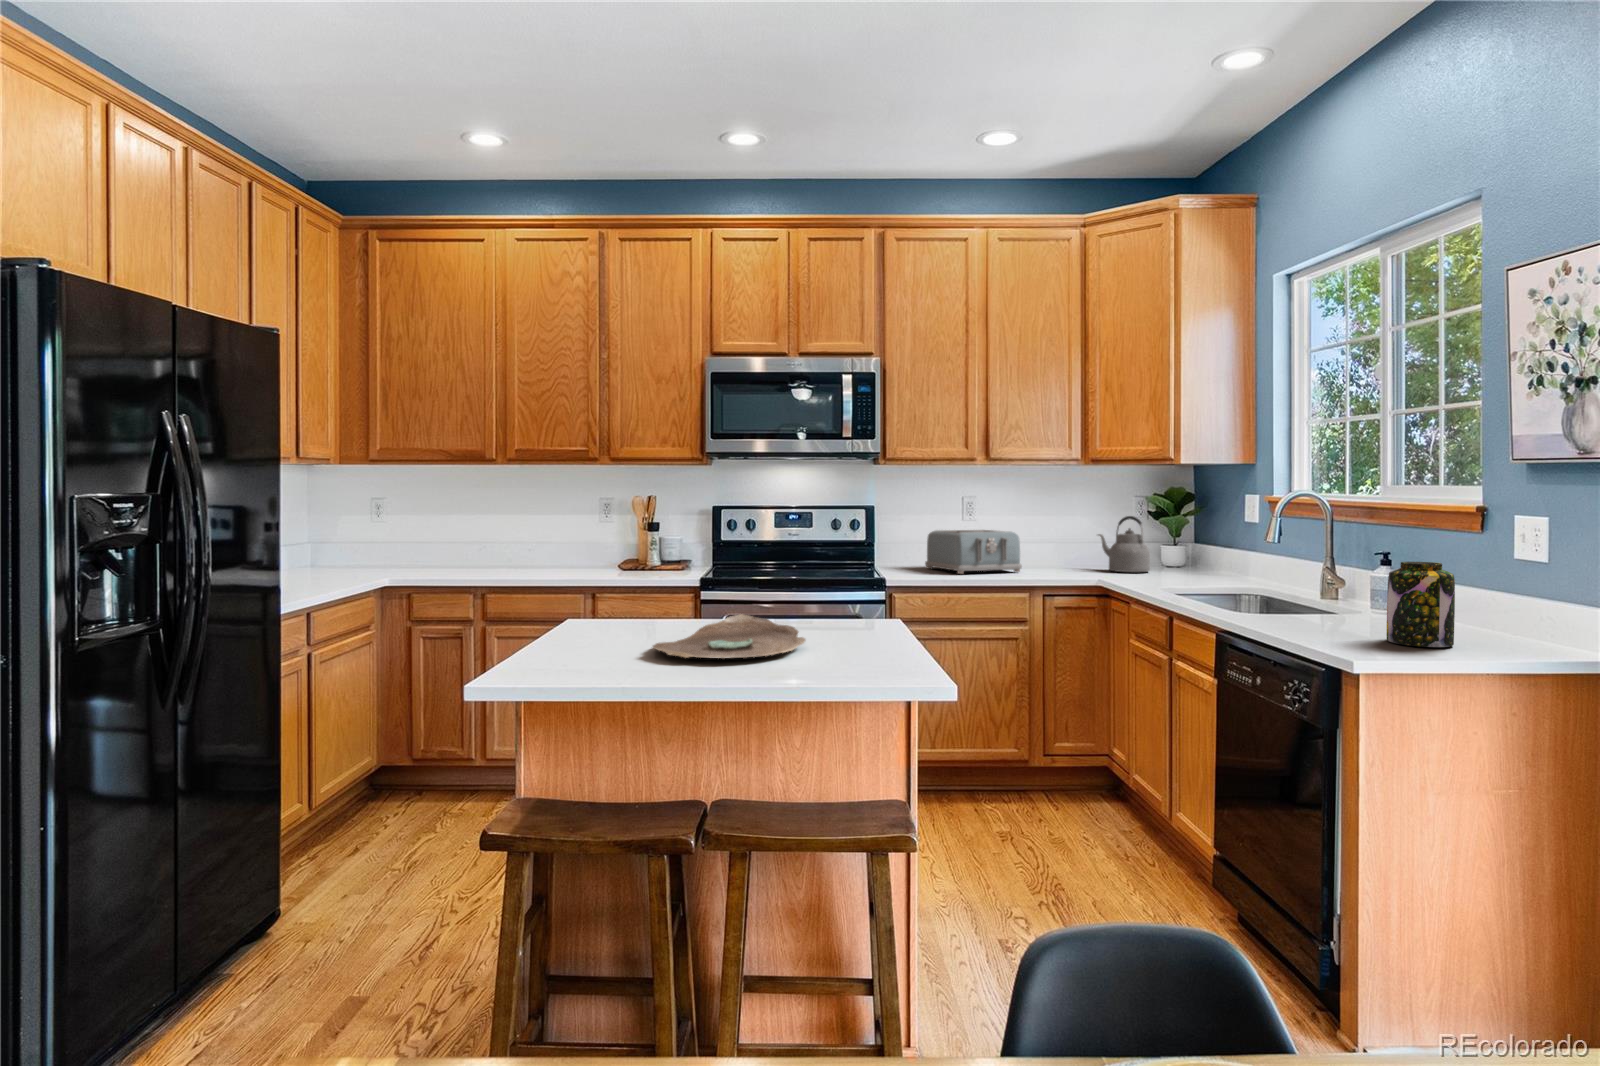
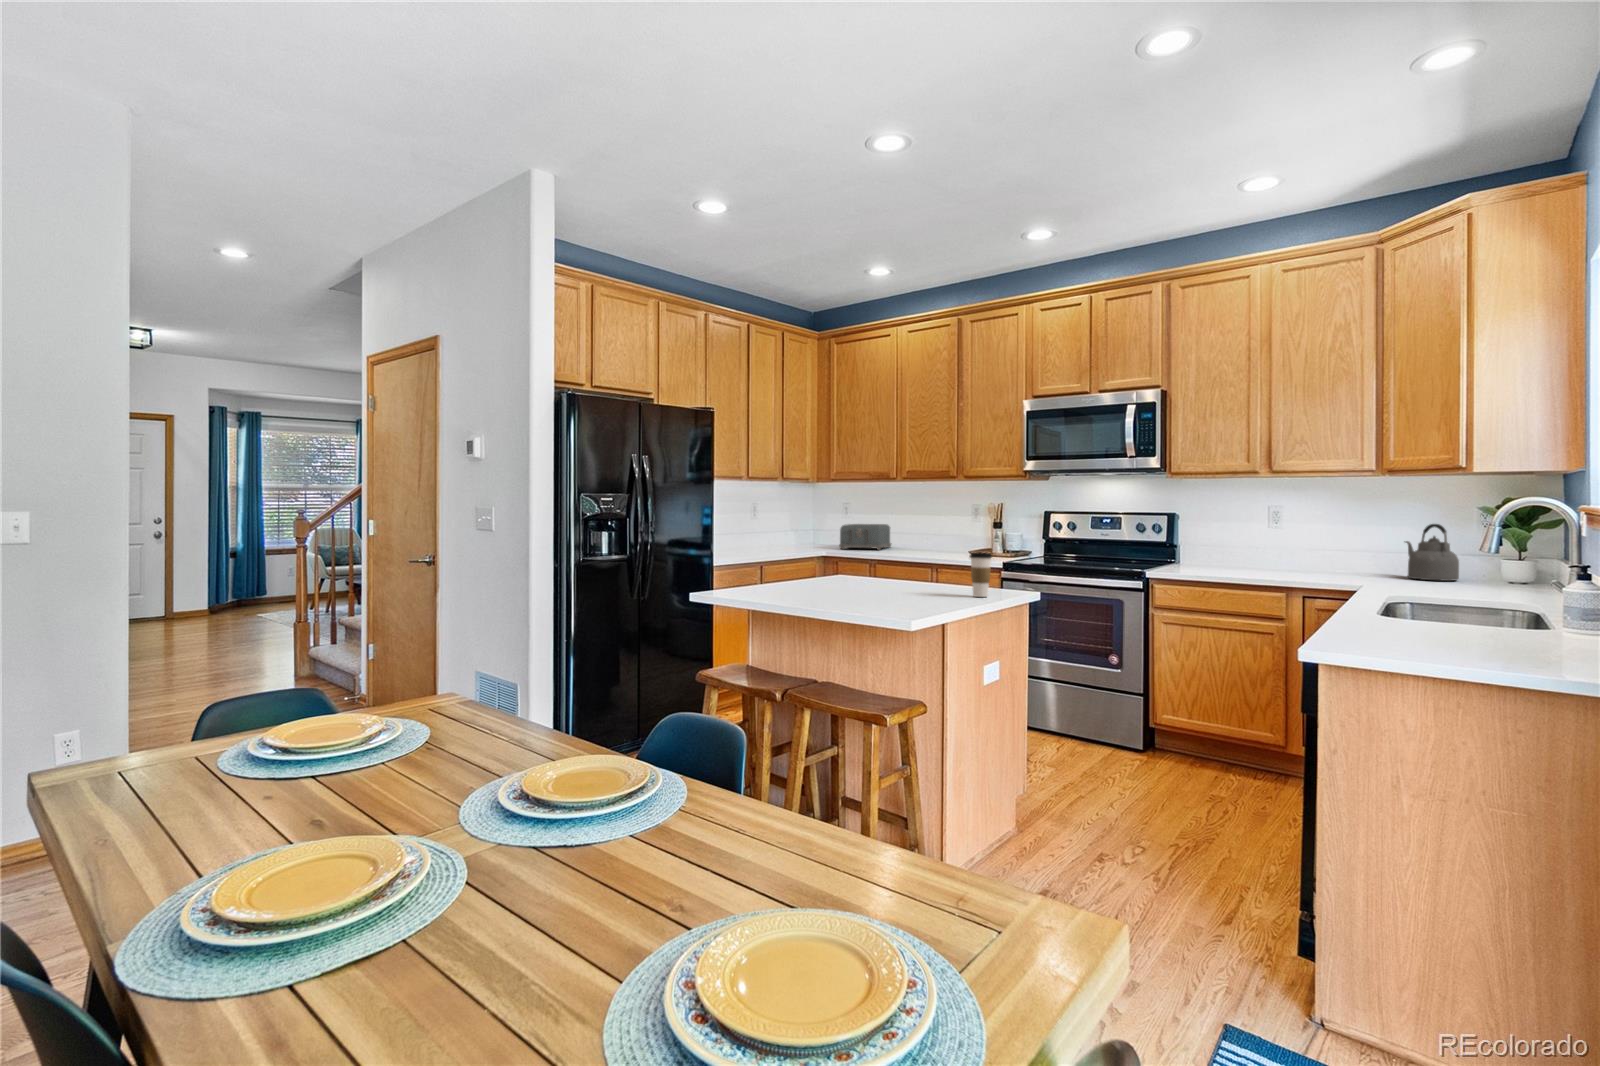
toaster: present [925,530,1022,574] -> present [839,524,891,550]
jar: present [1387,562,1455,647] -> none [1445,570,1522,657]
coffee cup: none [833,567,865,632] -> present [970,553,992,597]
decorative bowl: present [653,614,805,659] -> none [825,579,927,601]

